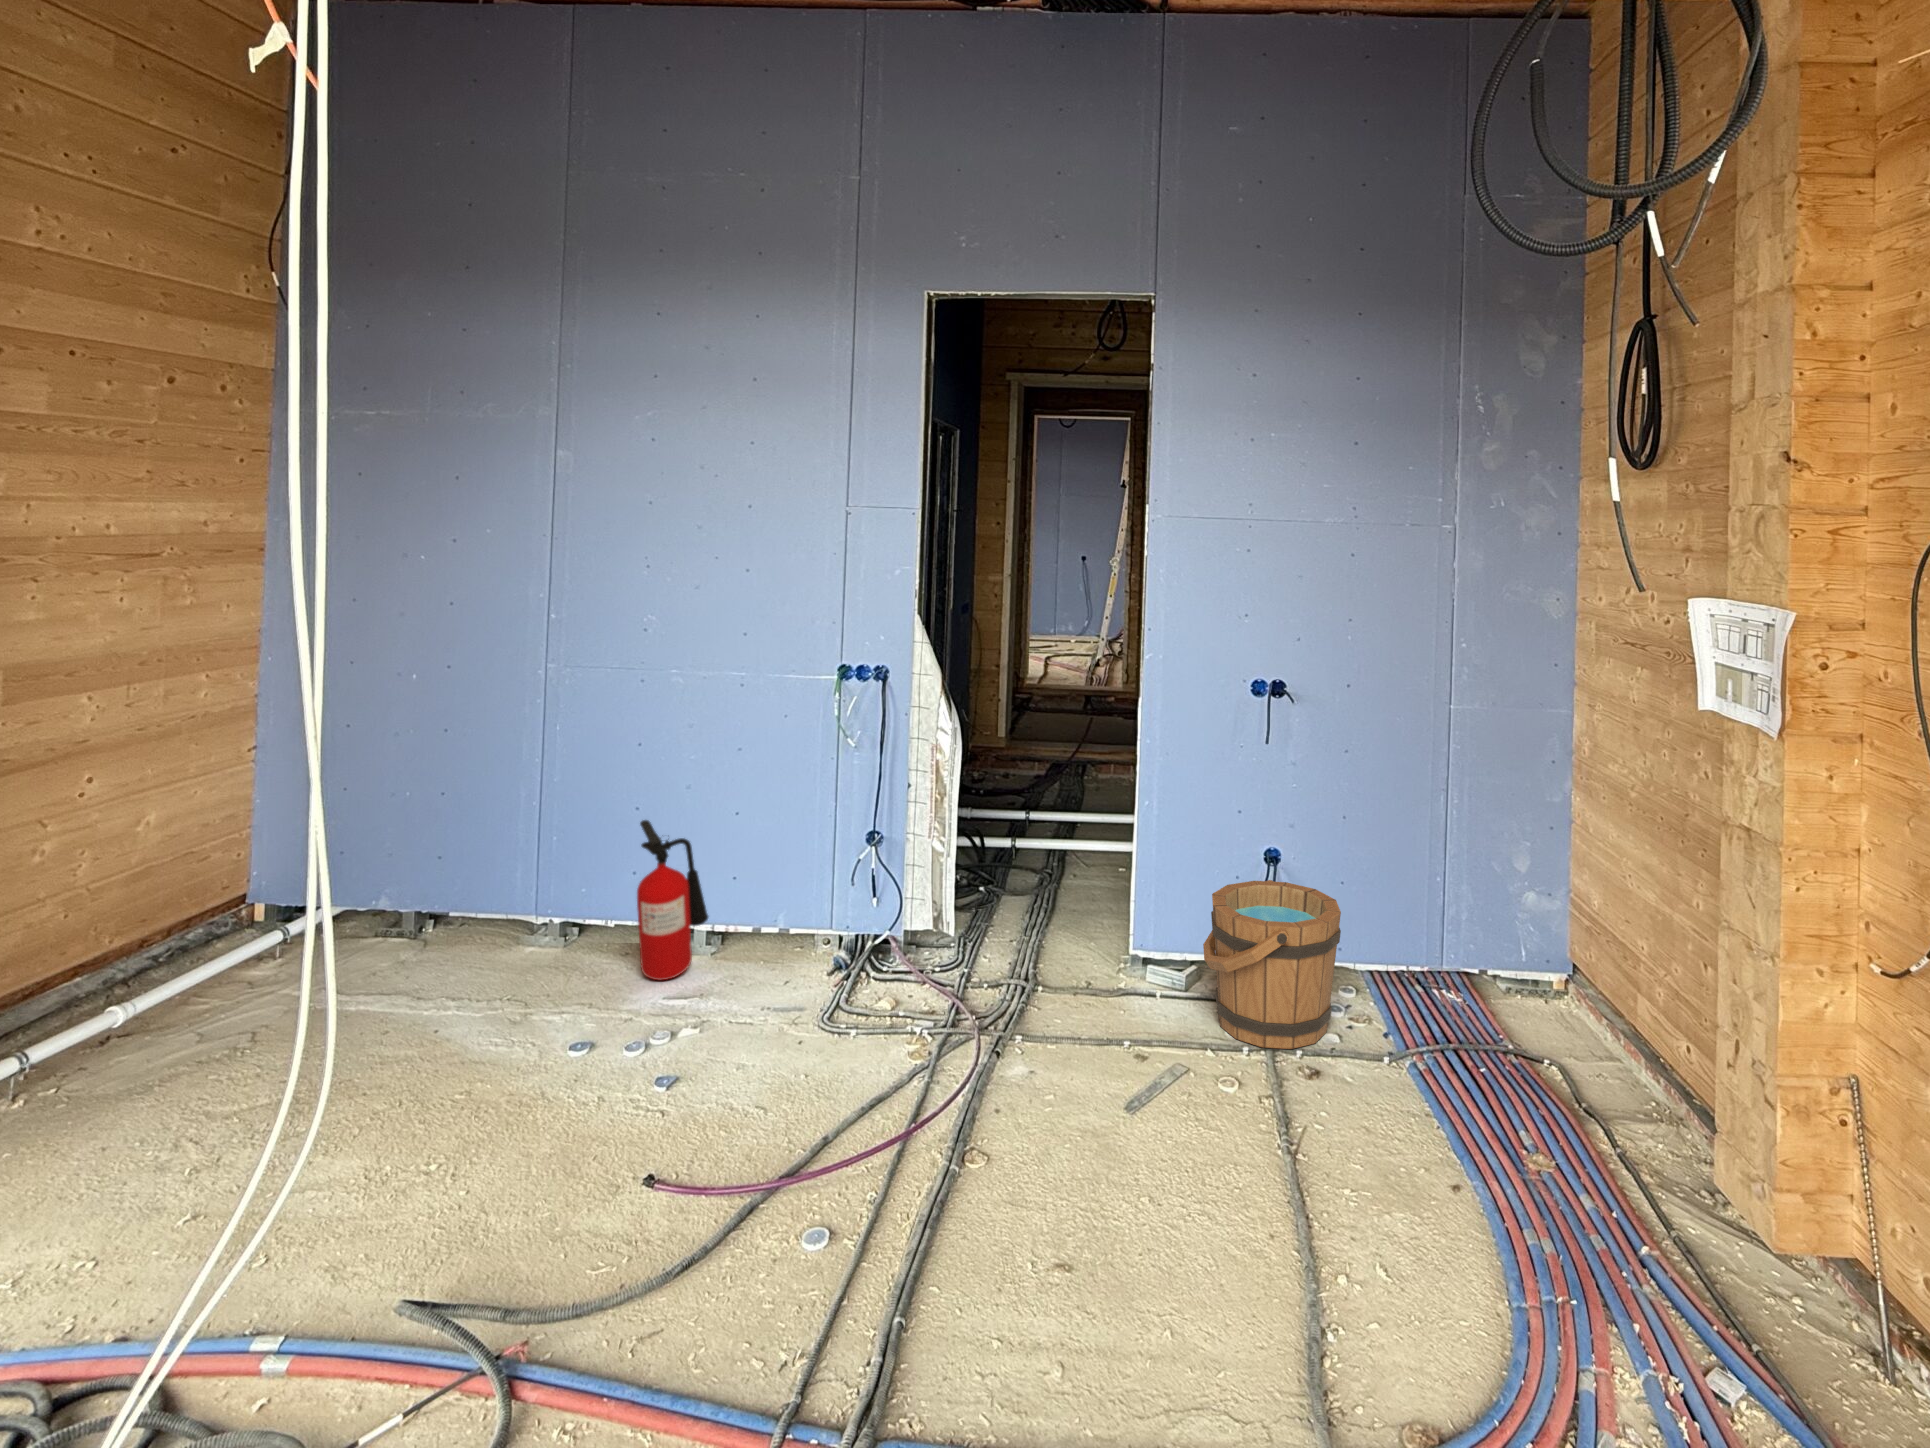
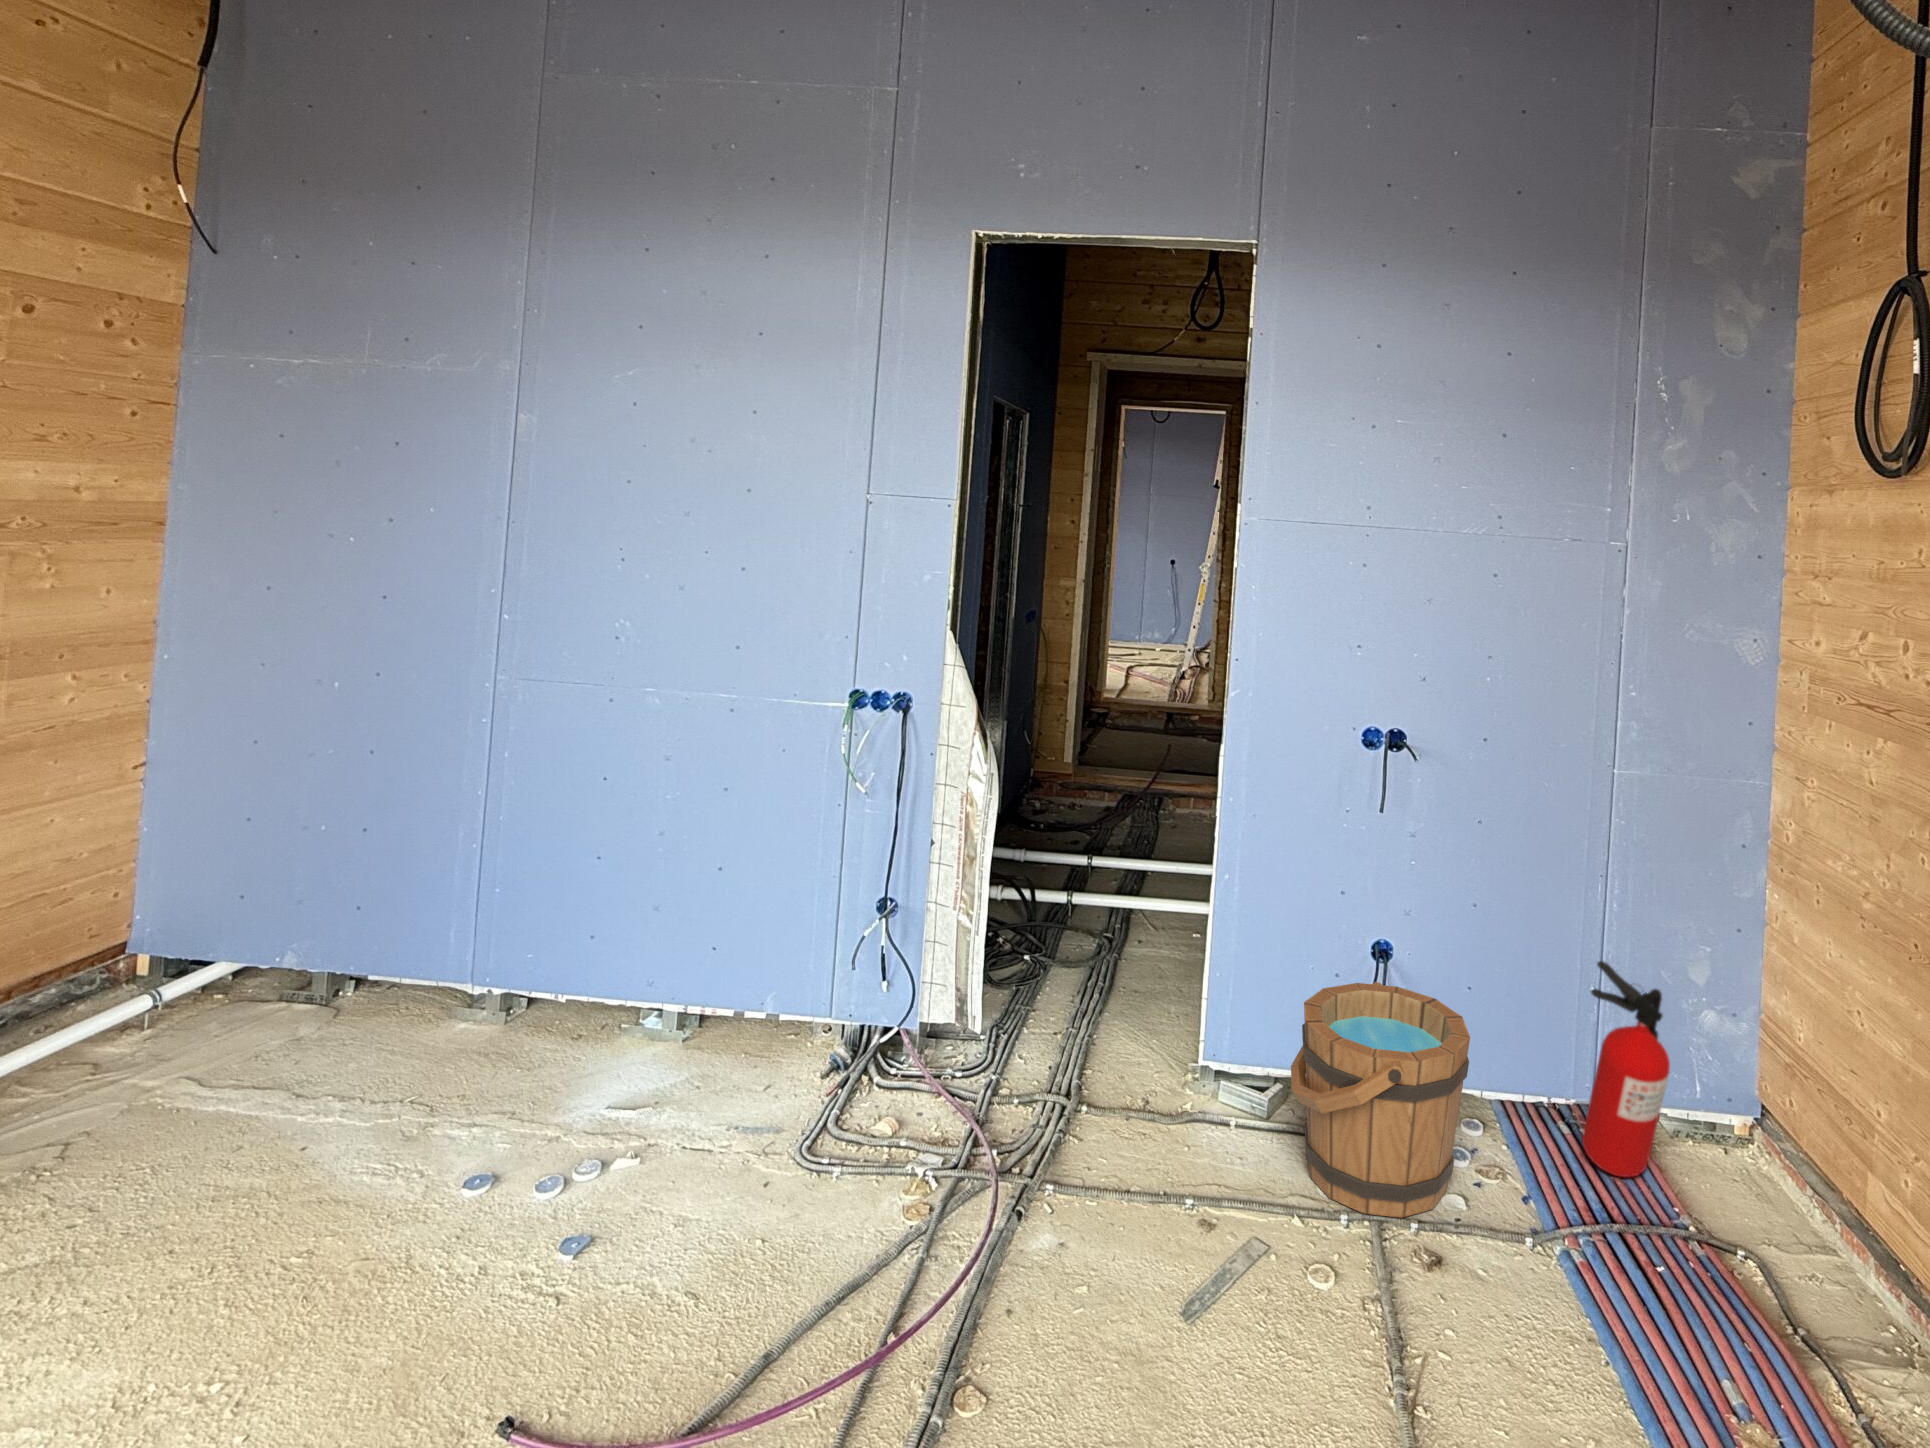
fire extinguisher: present [637,820,708,980] -> present [1582,961,1670,1177]

